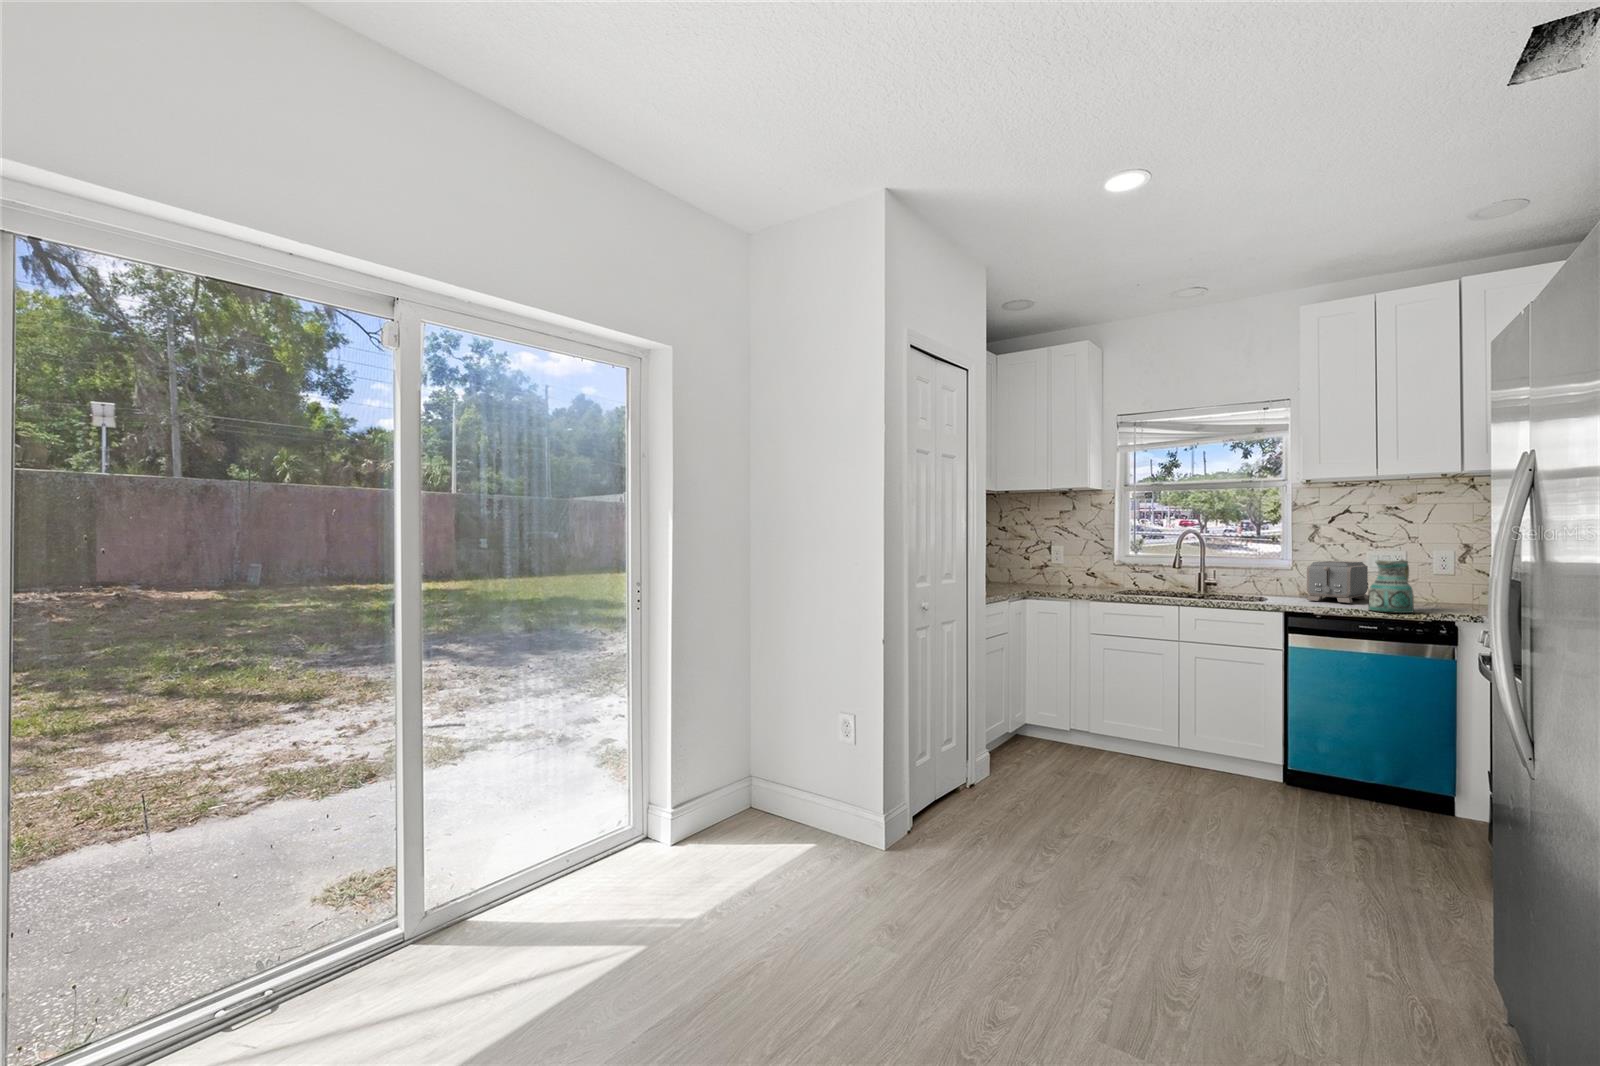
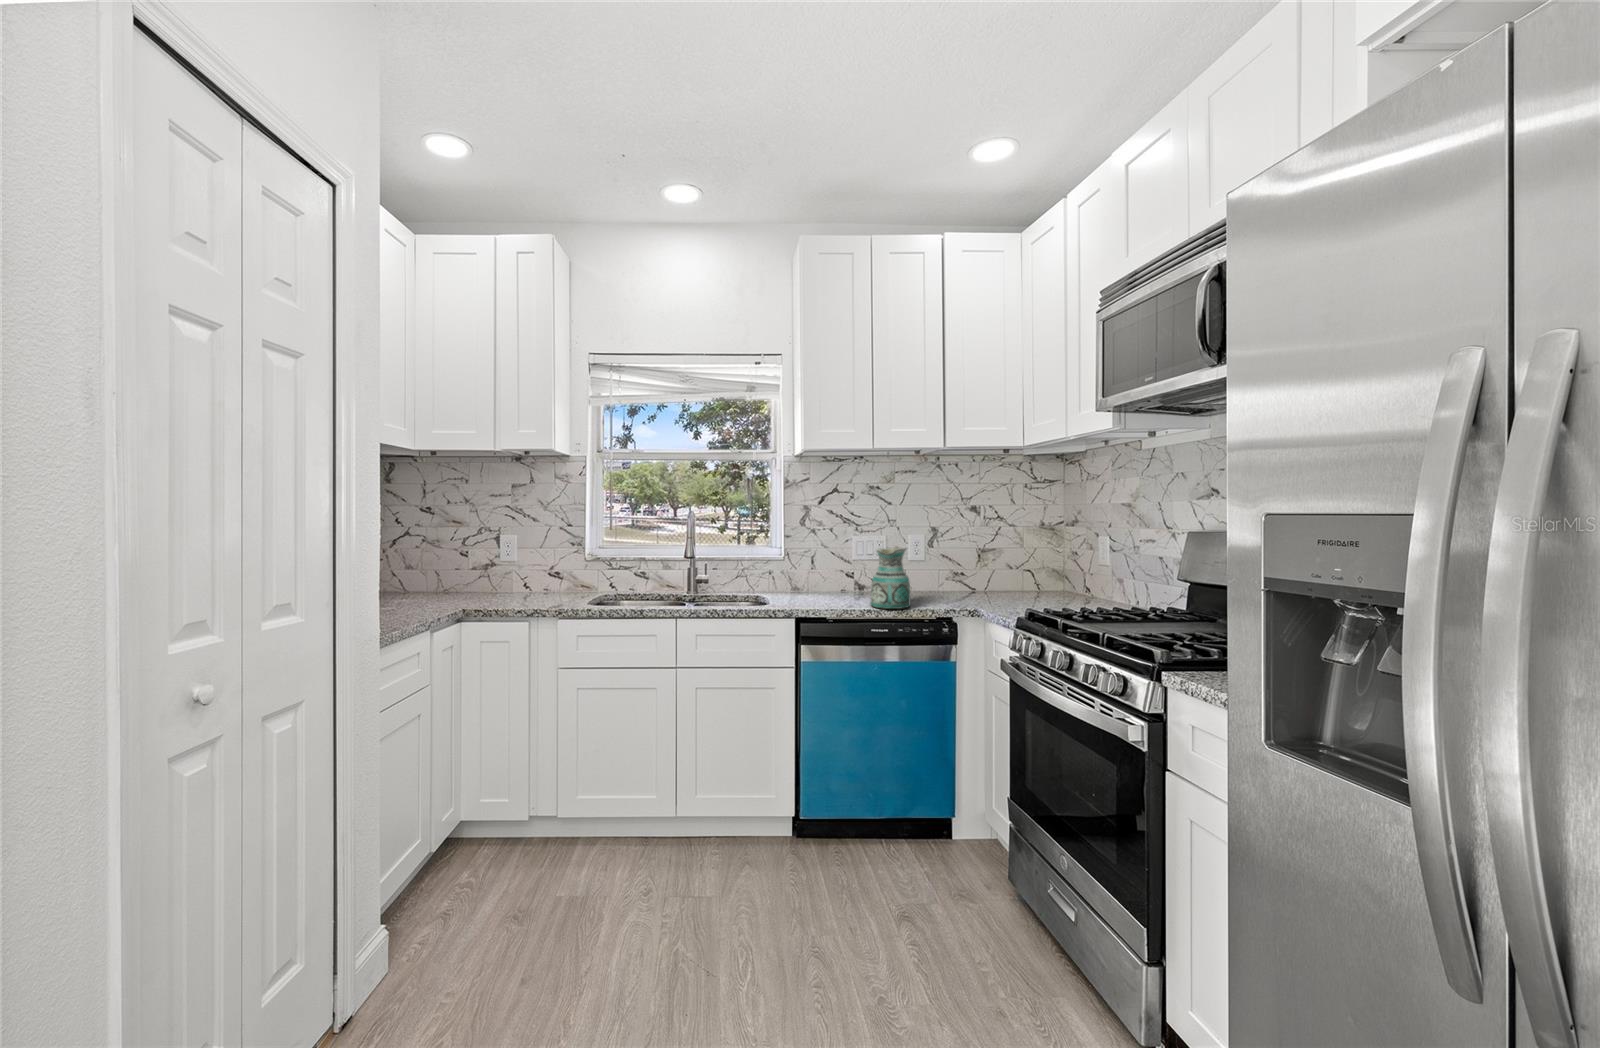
toaster: present [1307,561,1368,603] -> none [807,547,855,597]

